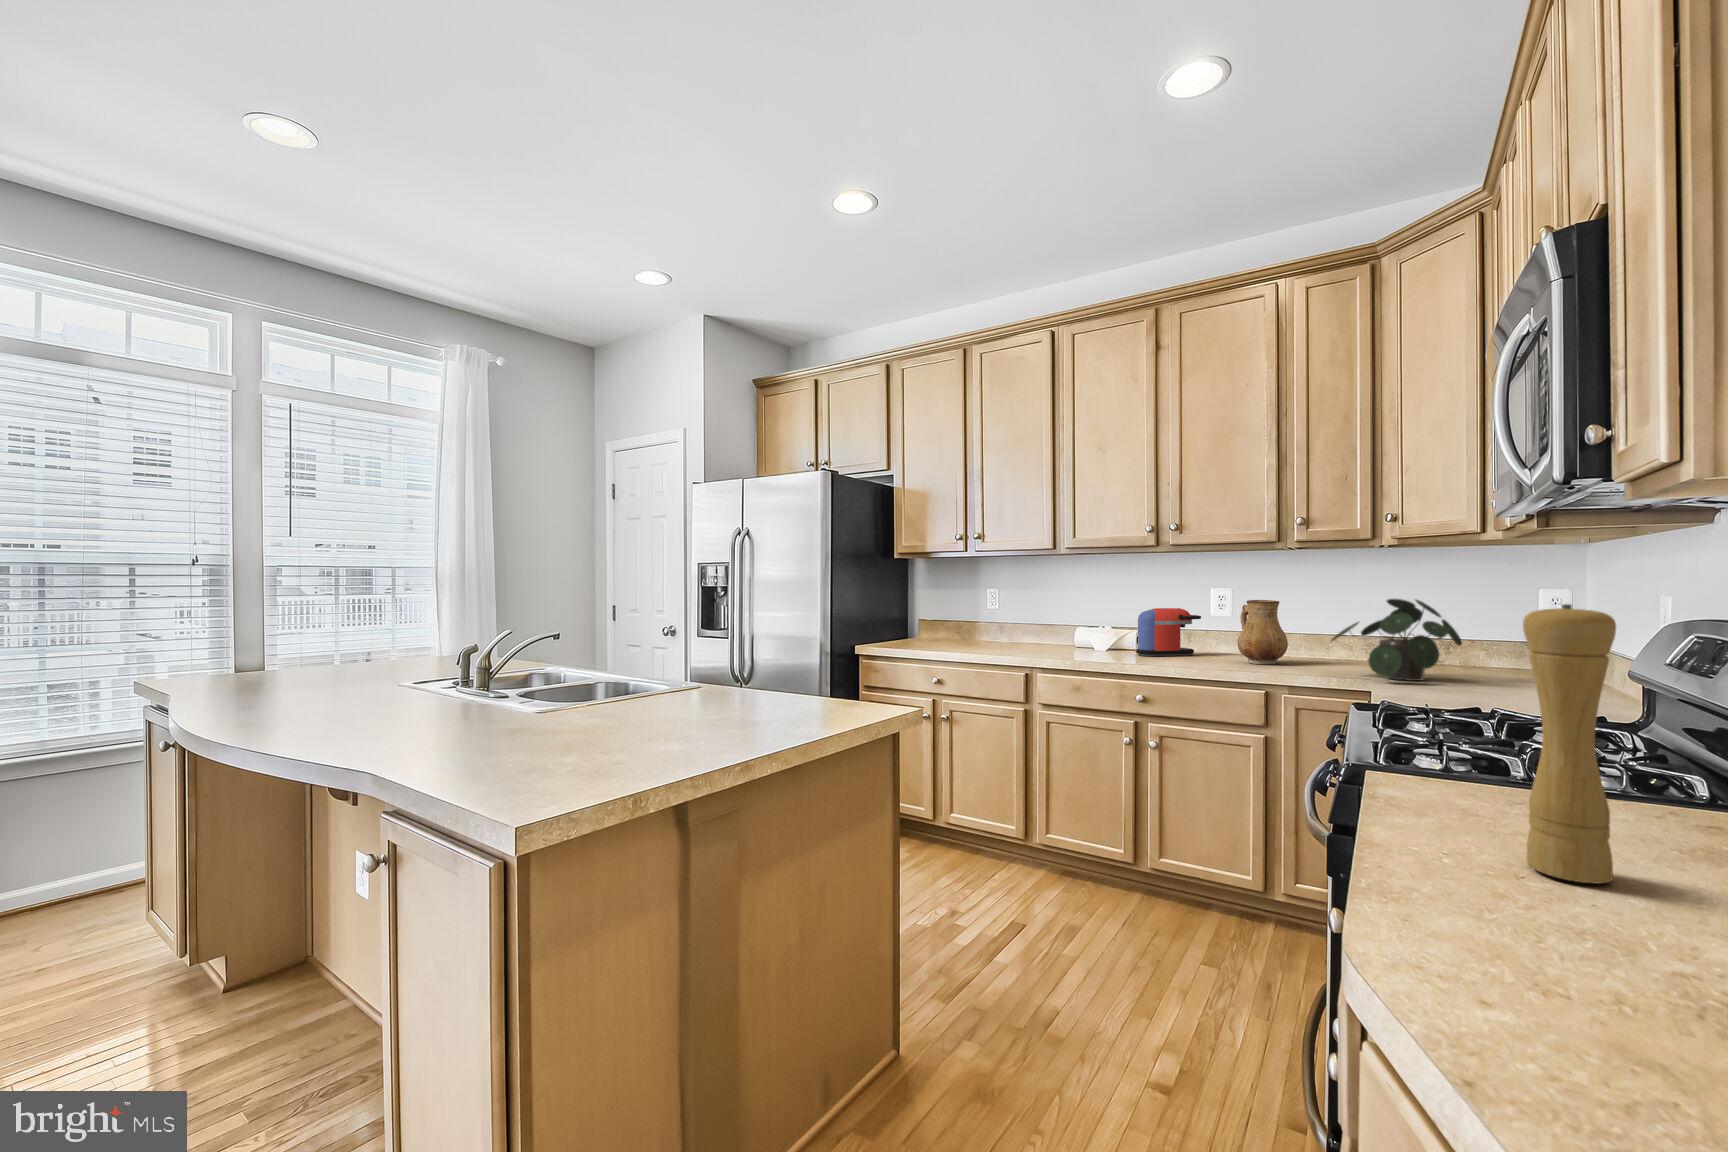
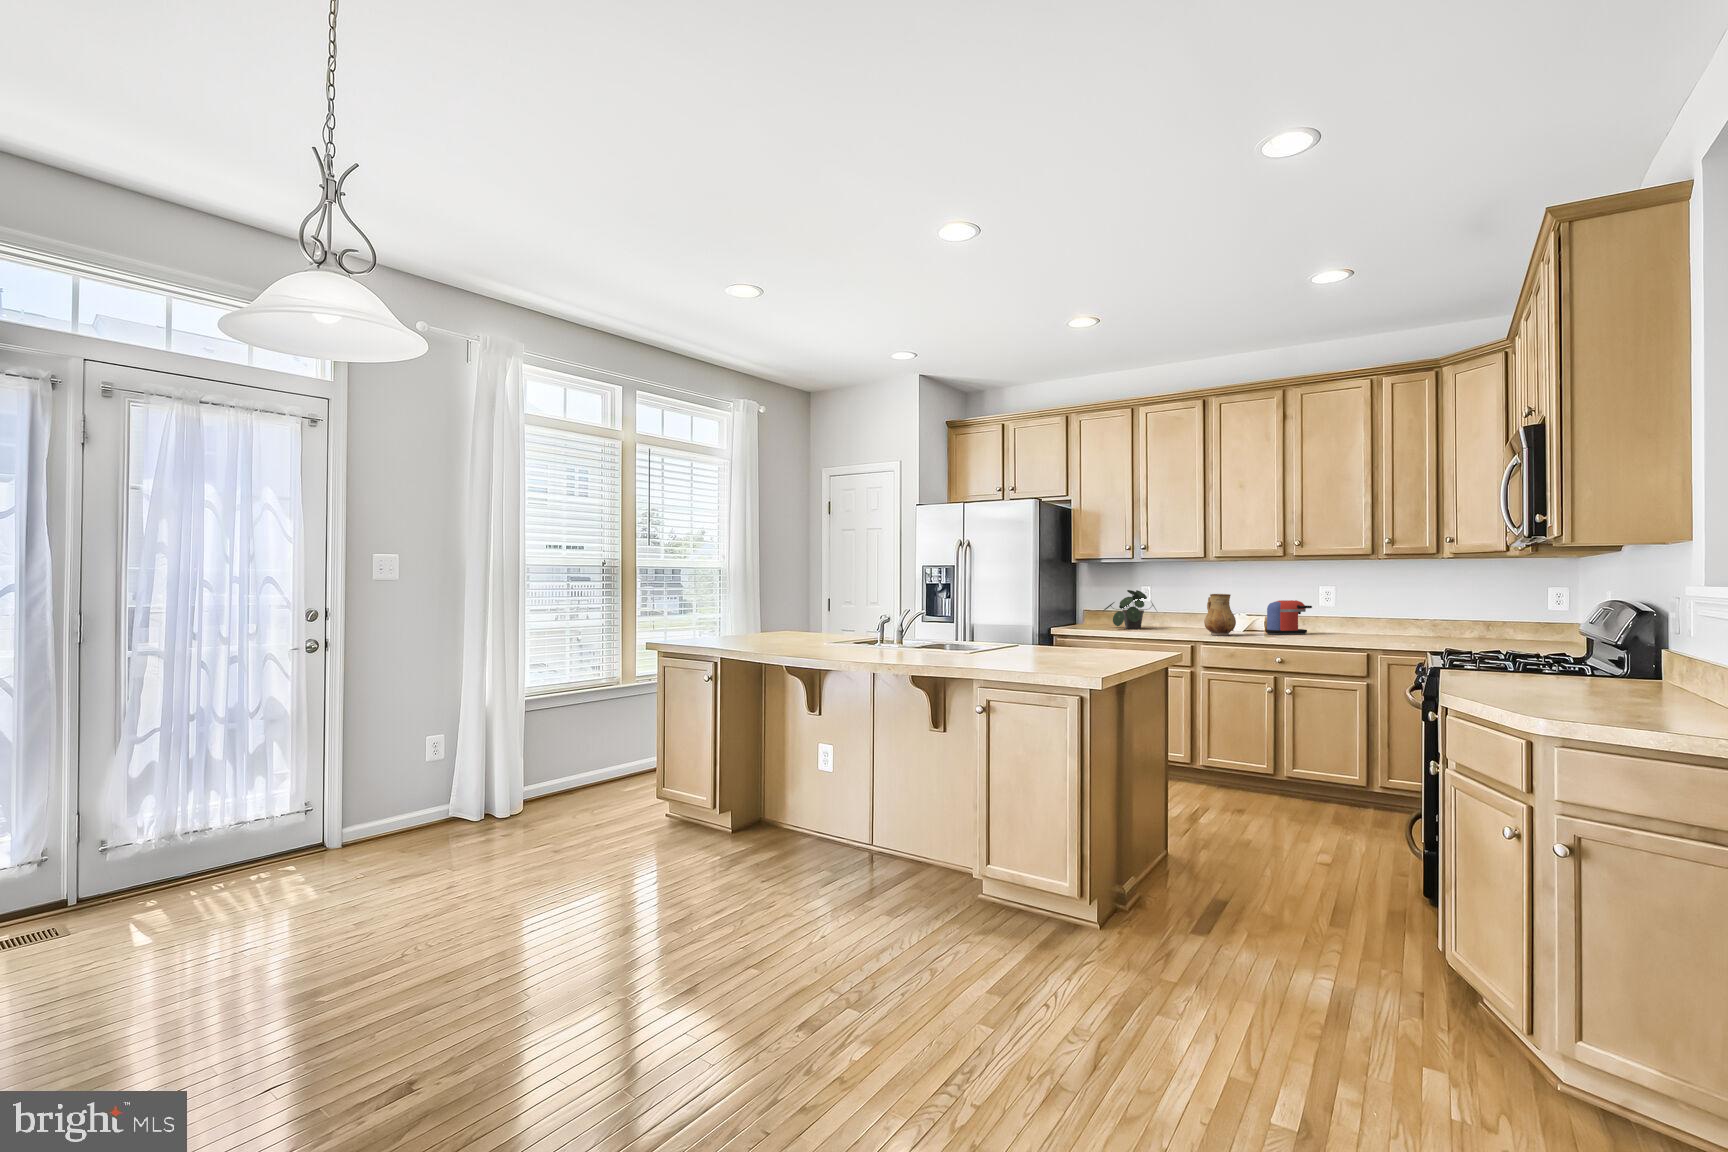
potted plant: present [1331,599,1462,681] -> present [1103,590,1156,629]
ceramic pitcher: present [1238,600,1288,664] -> present [1204,594,1236,636]
pepper mill: present [1523,604,1616,884] -> none [1507,590,1537,685]

